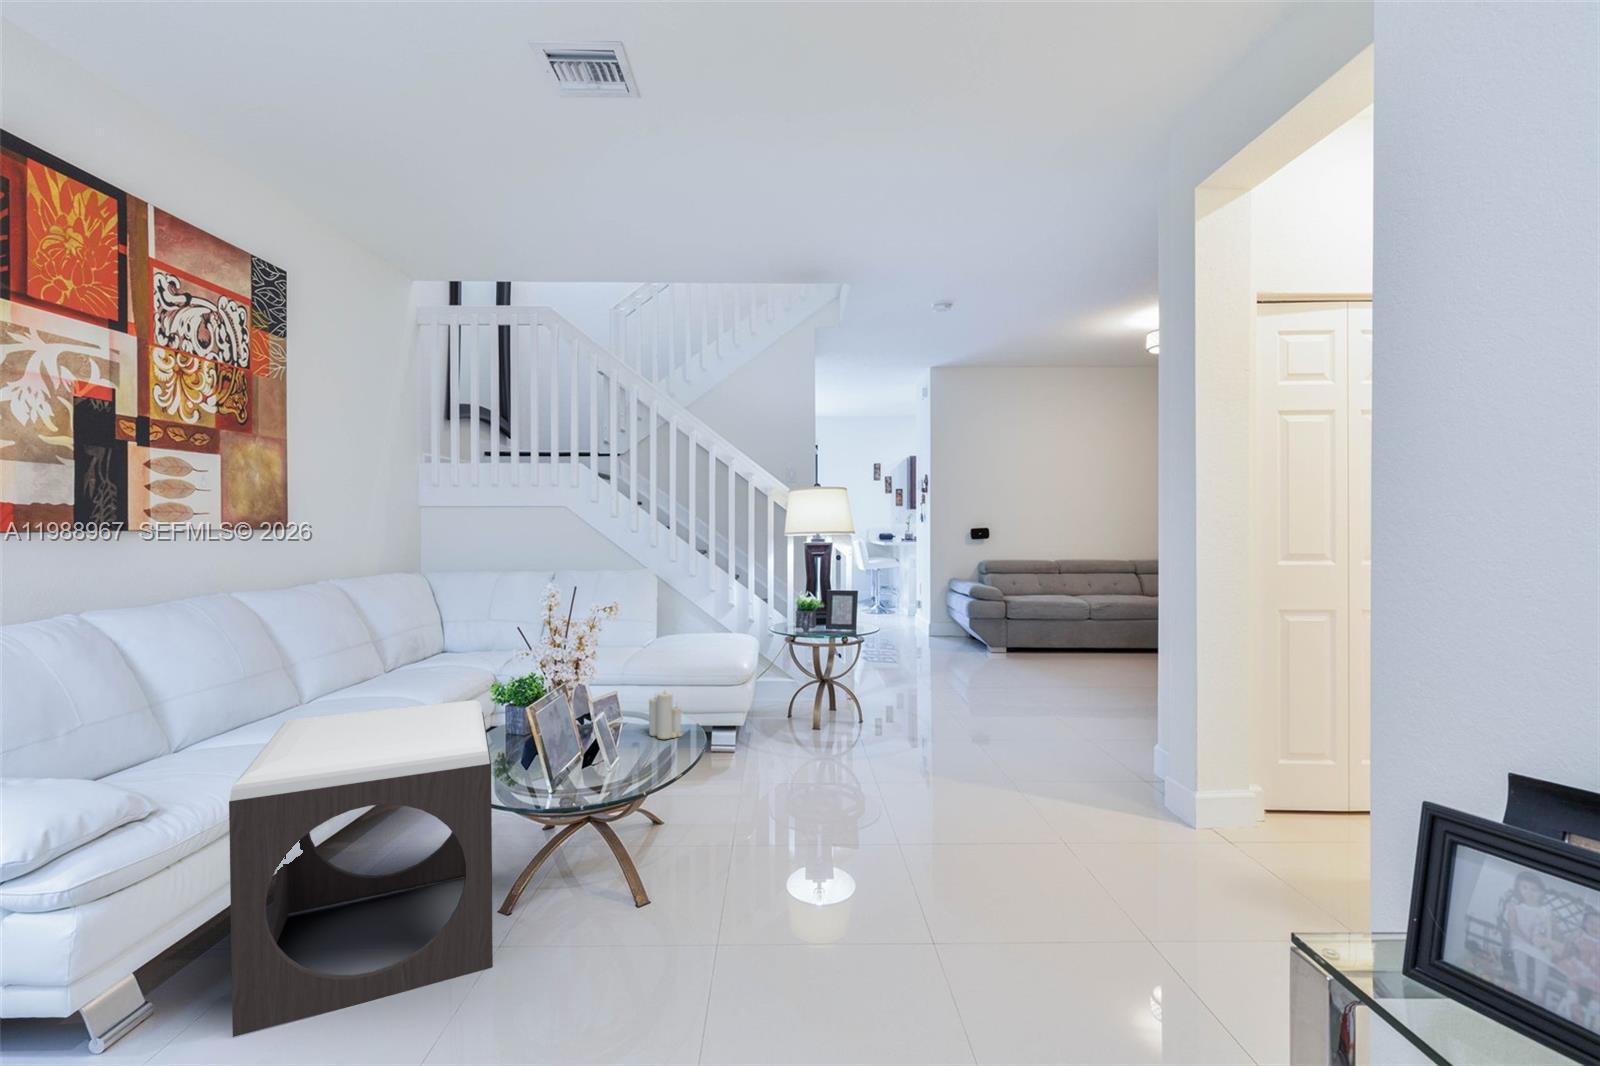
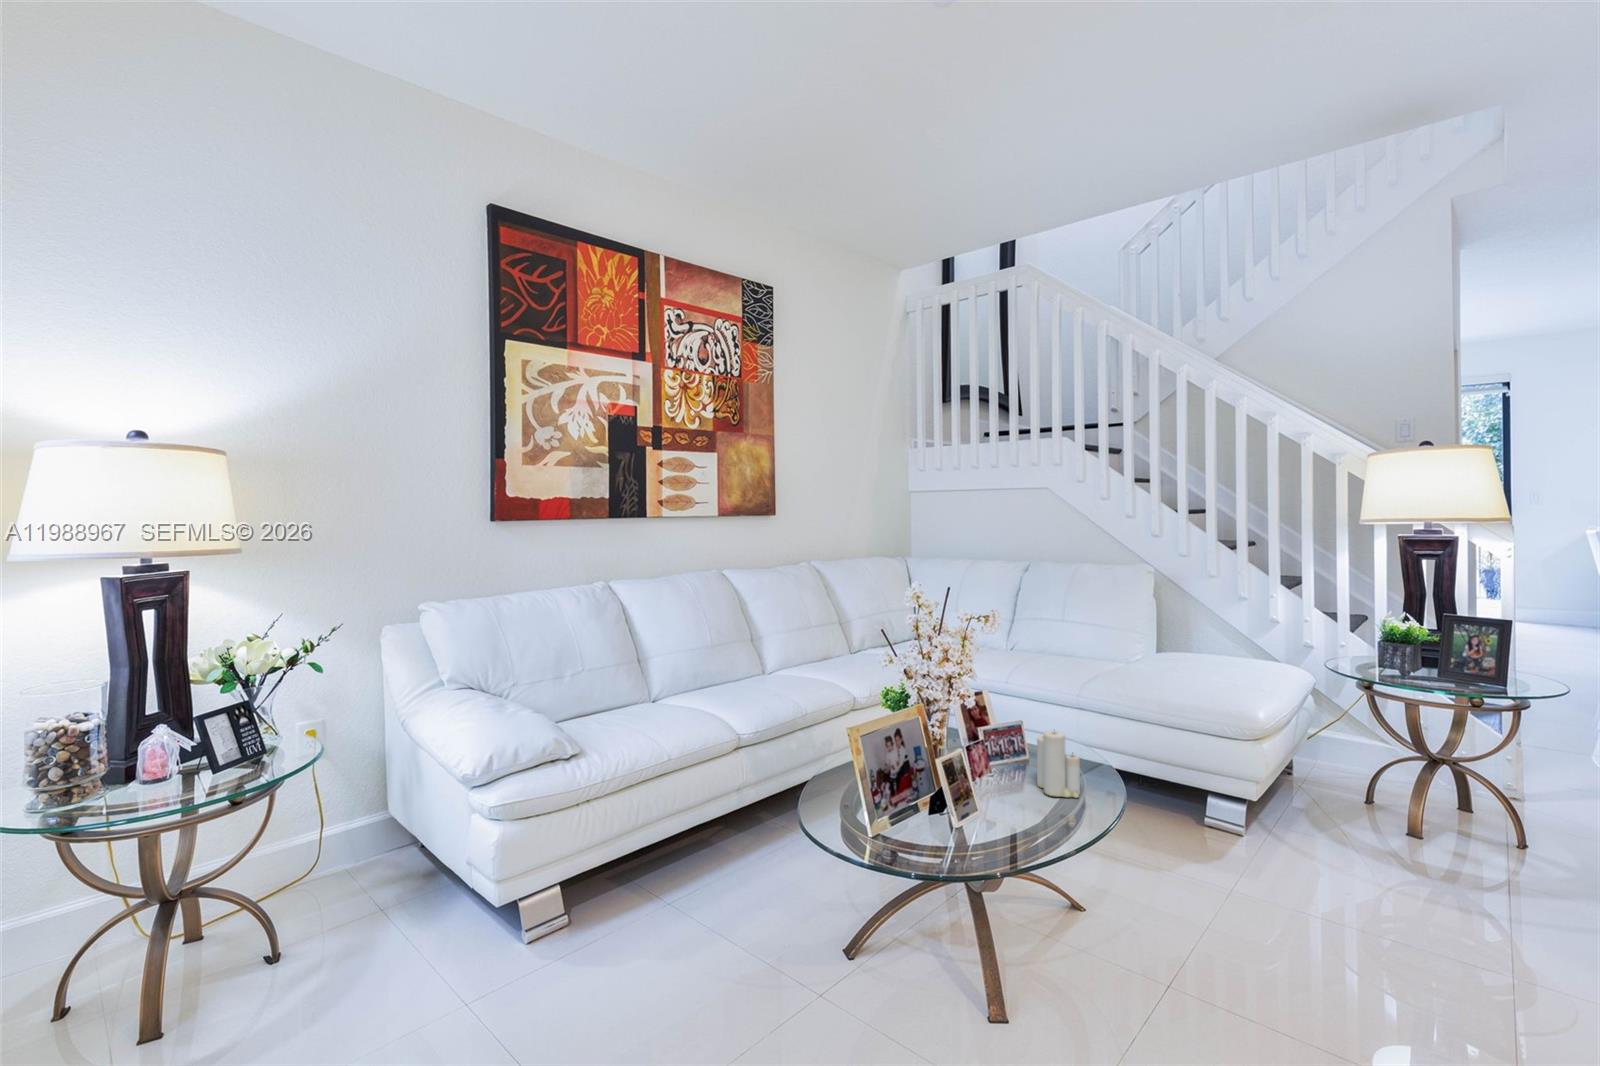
footstool: present [229,700,493,1037] -> none [581,689,847,1008]

